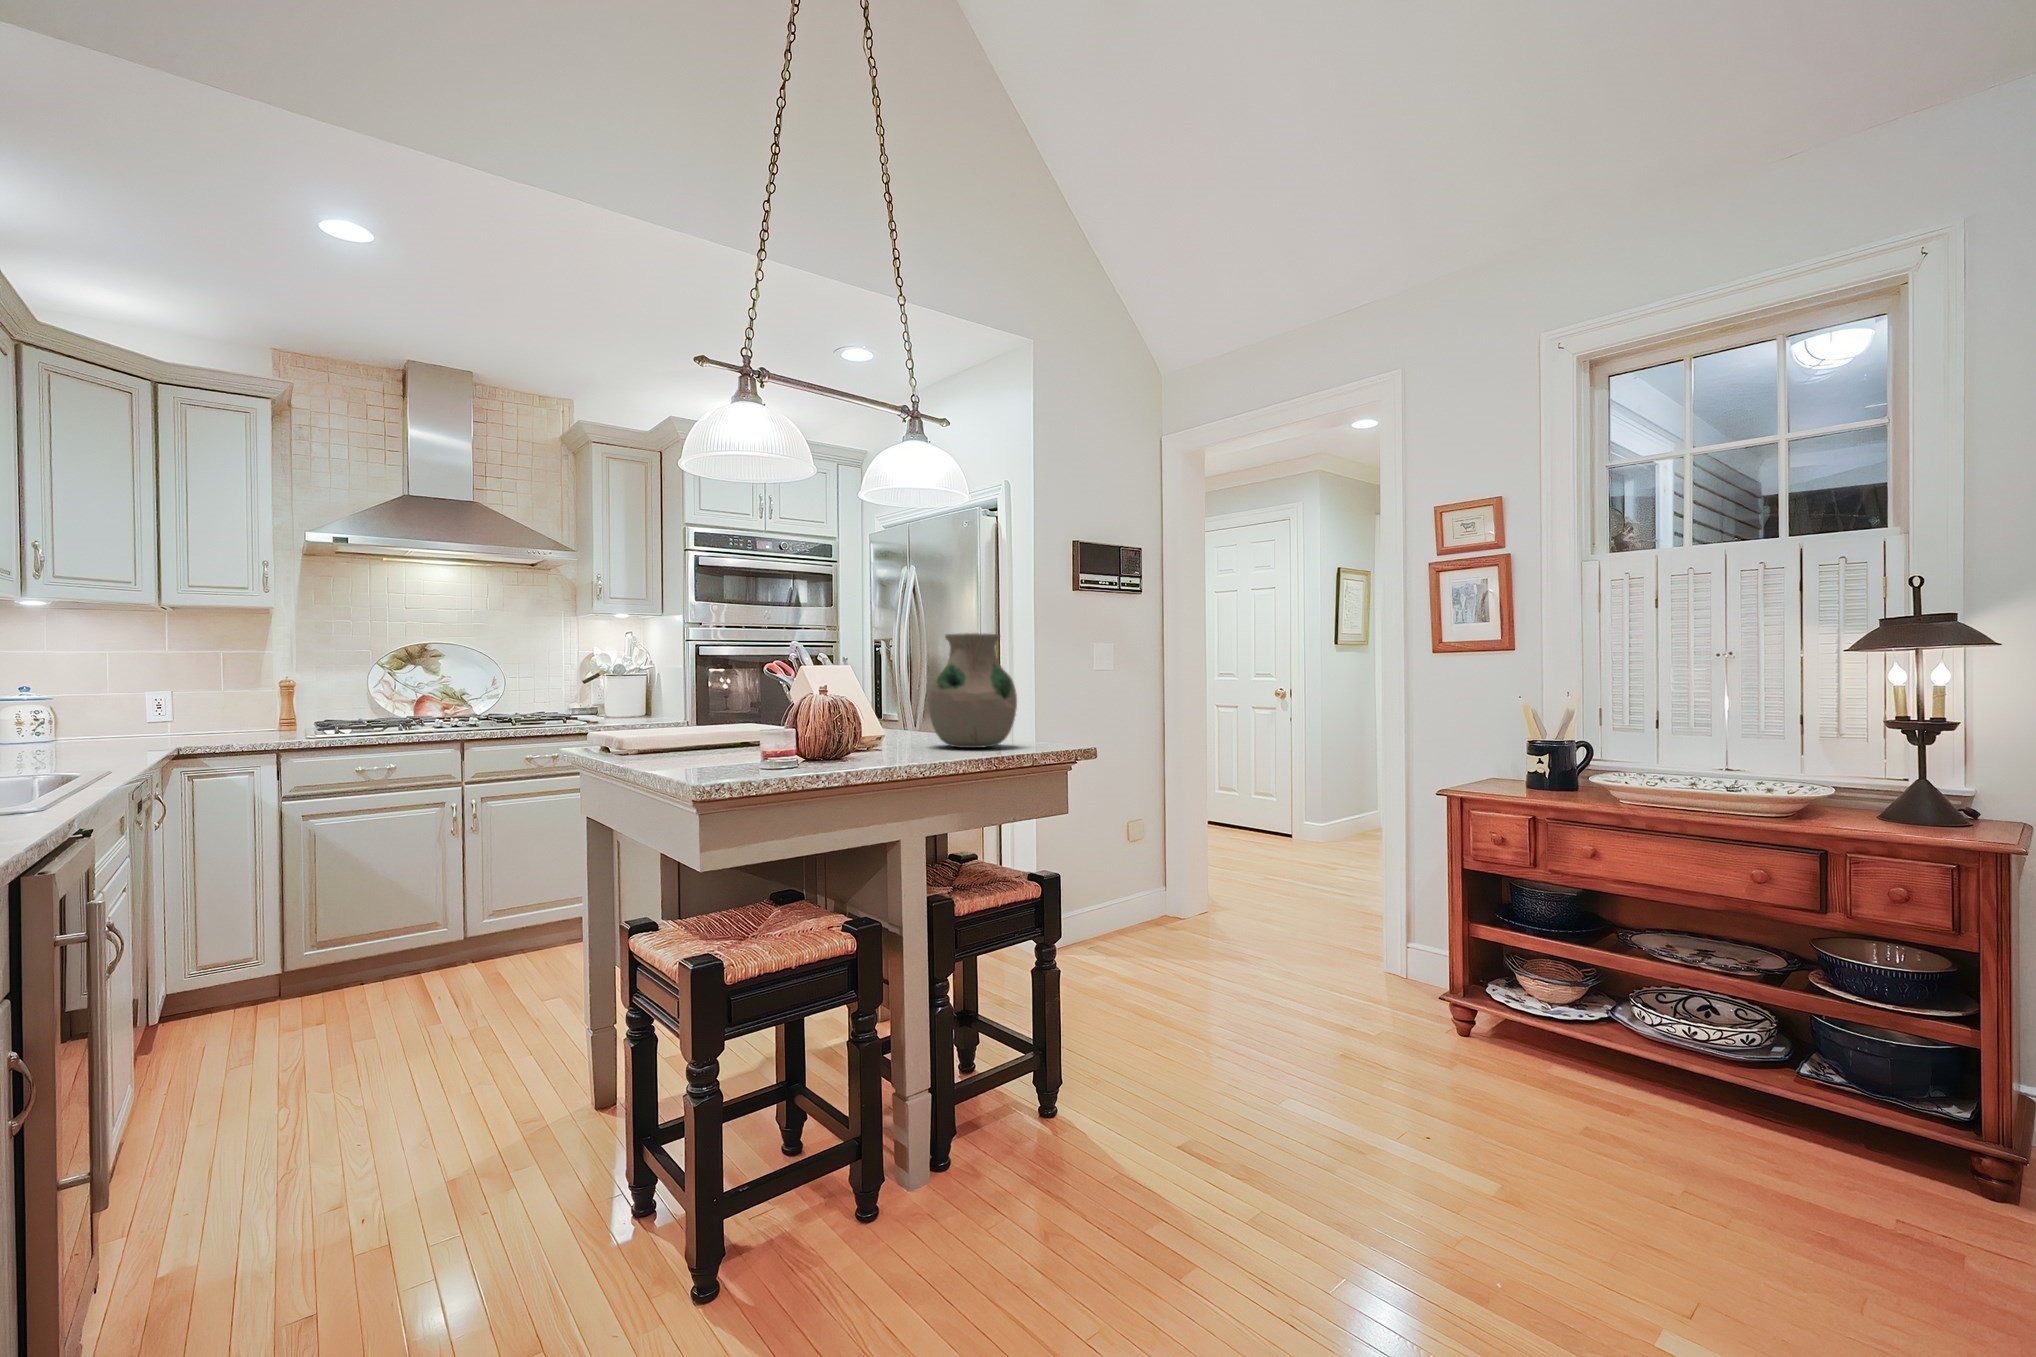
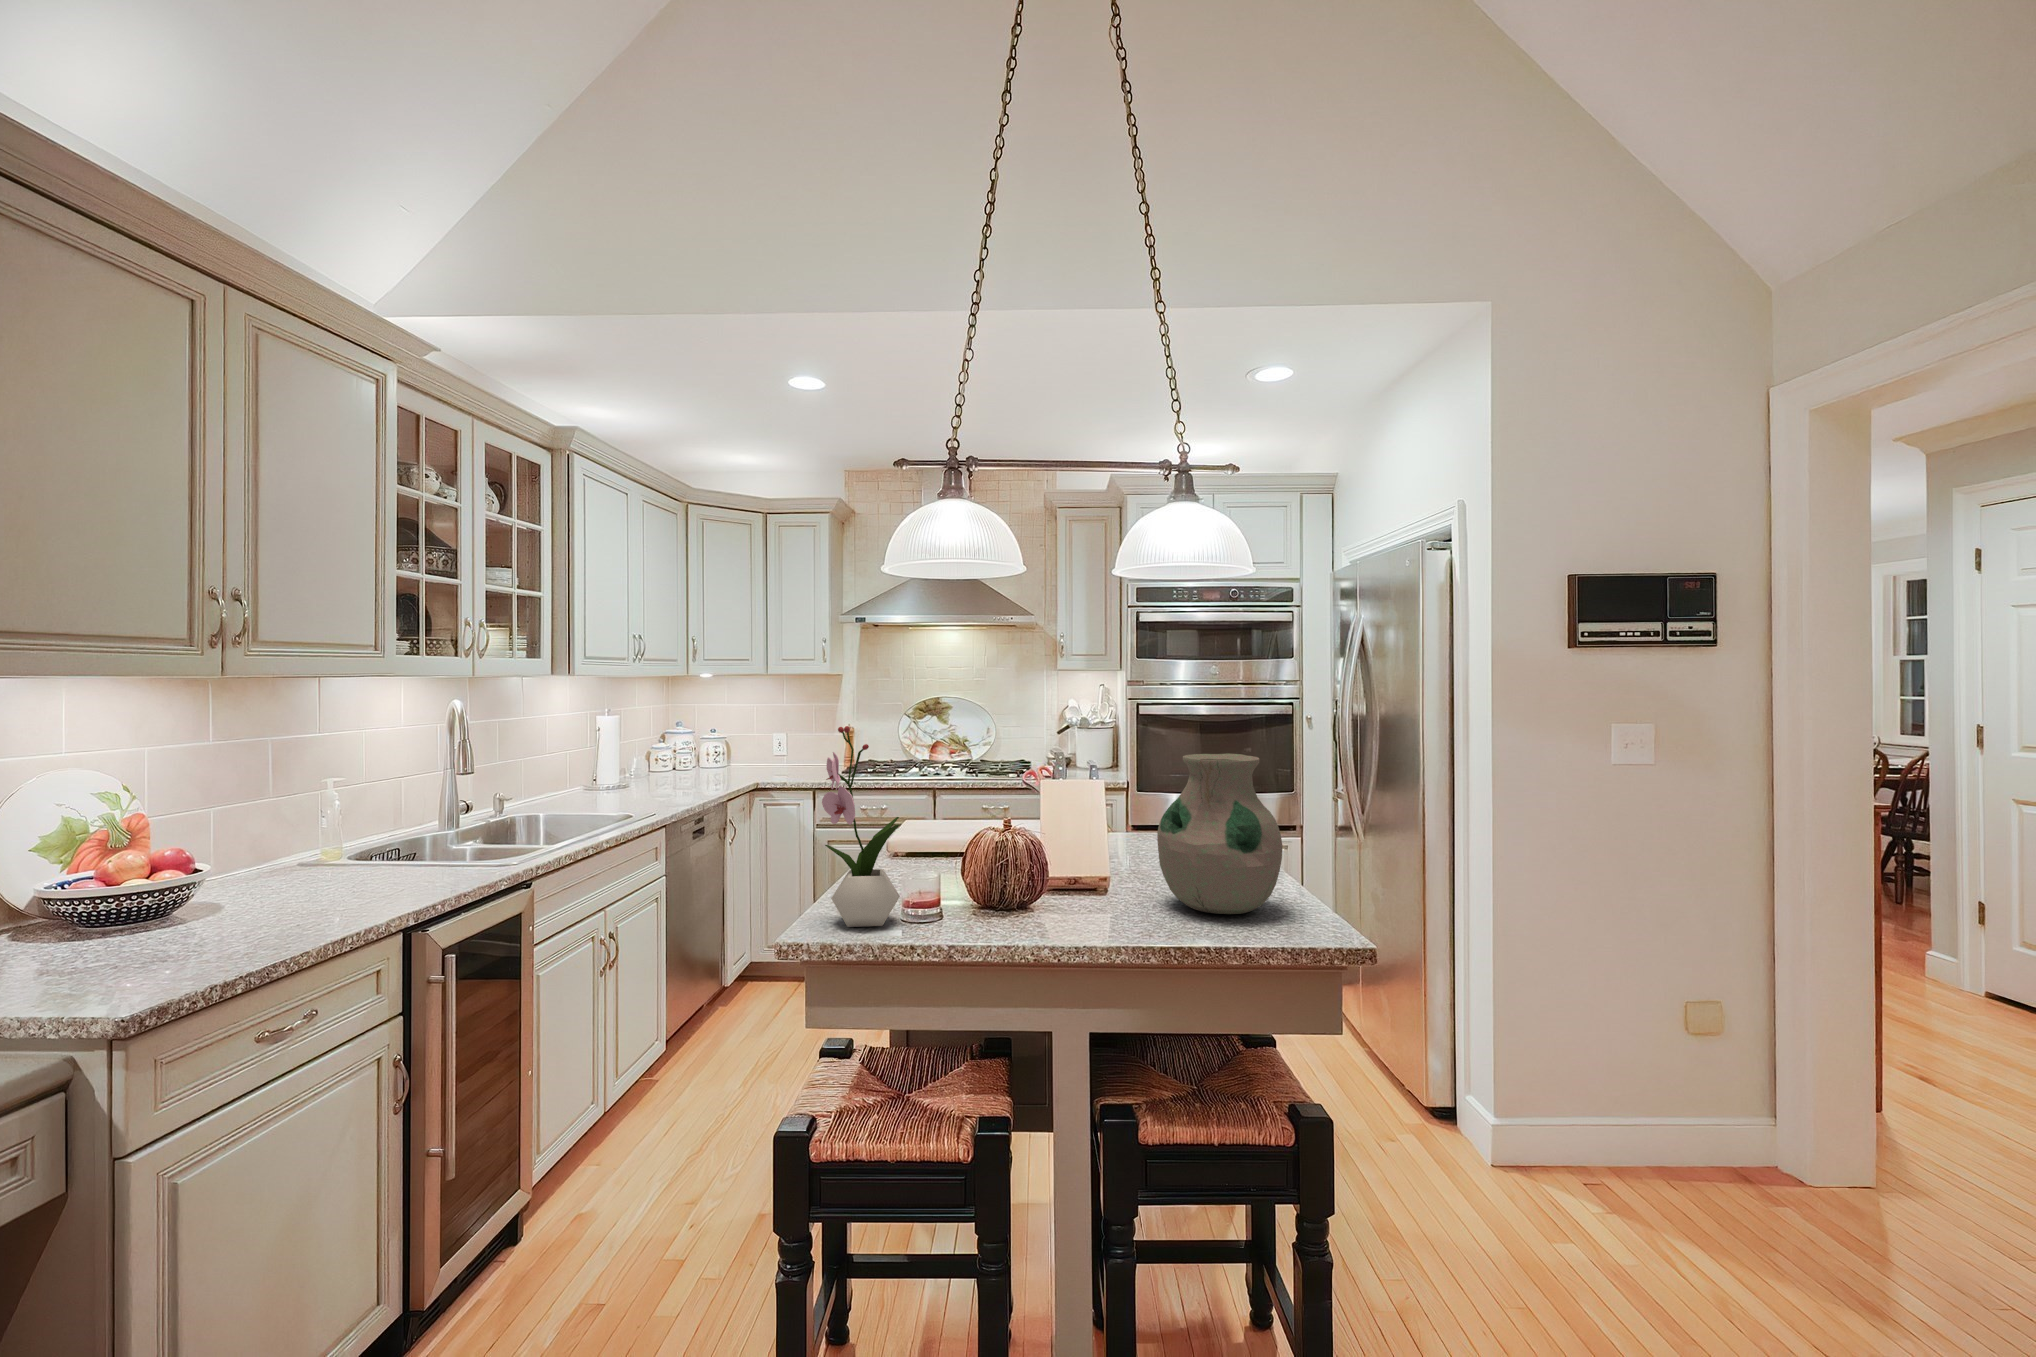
flower arrangement: none [713,590,798,768] -> present [822,726,900,927]

